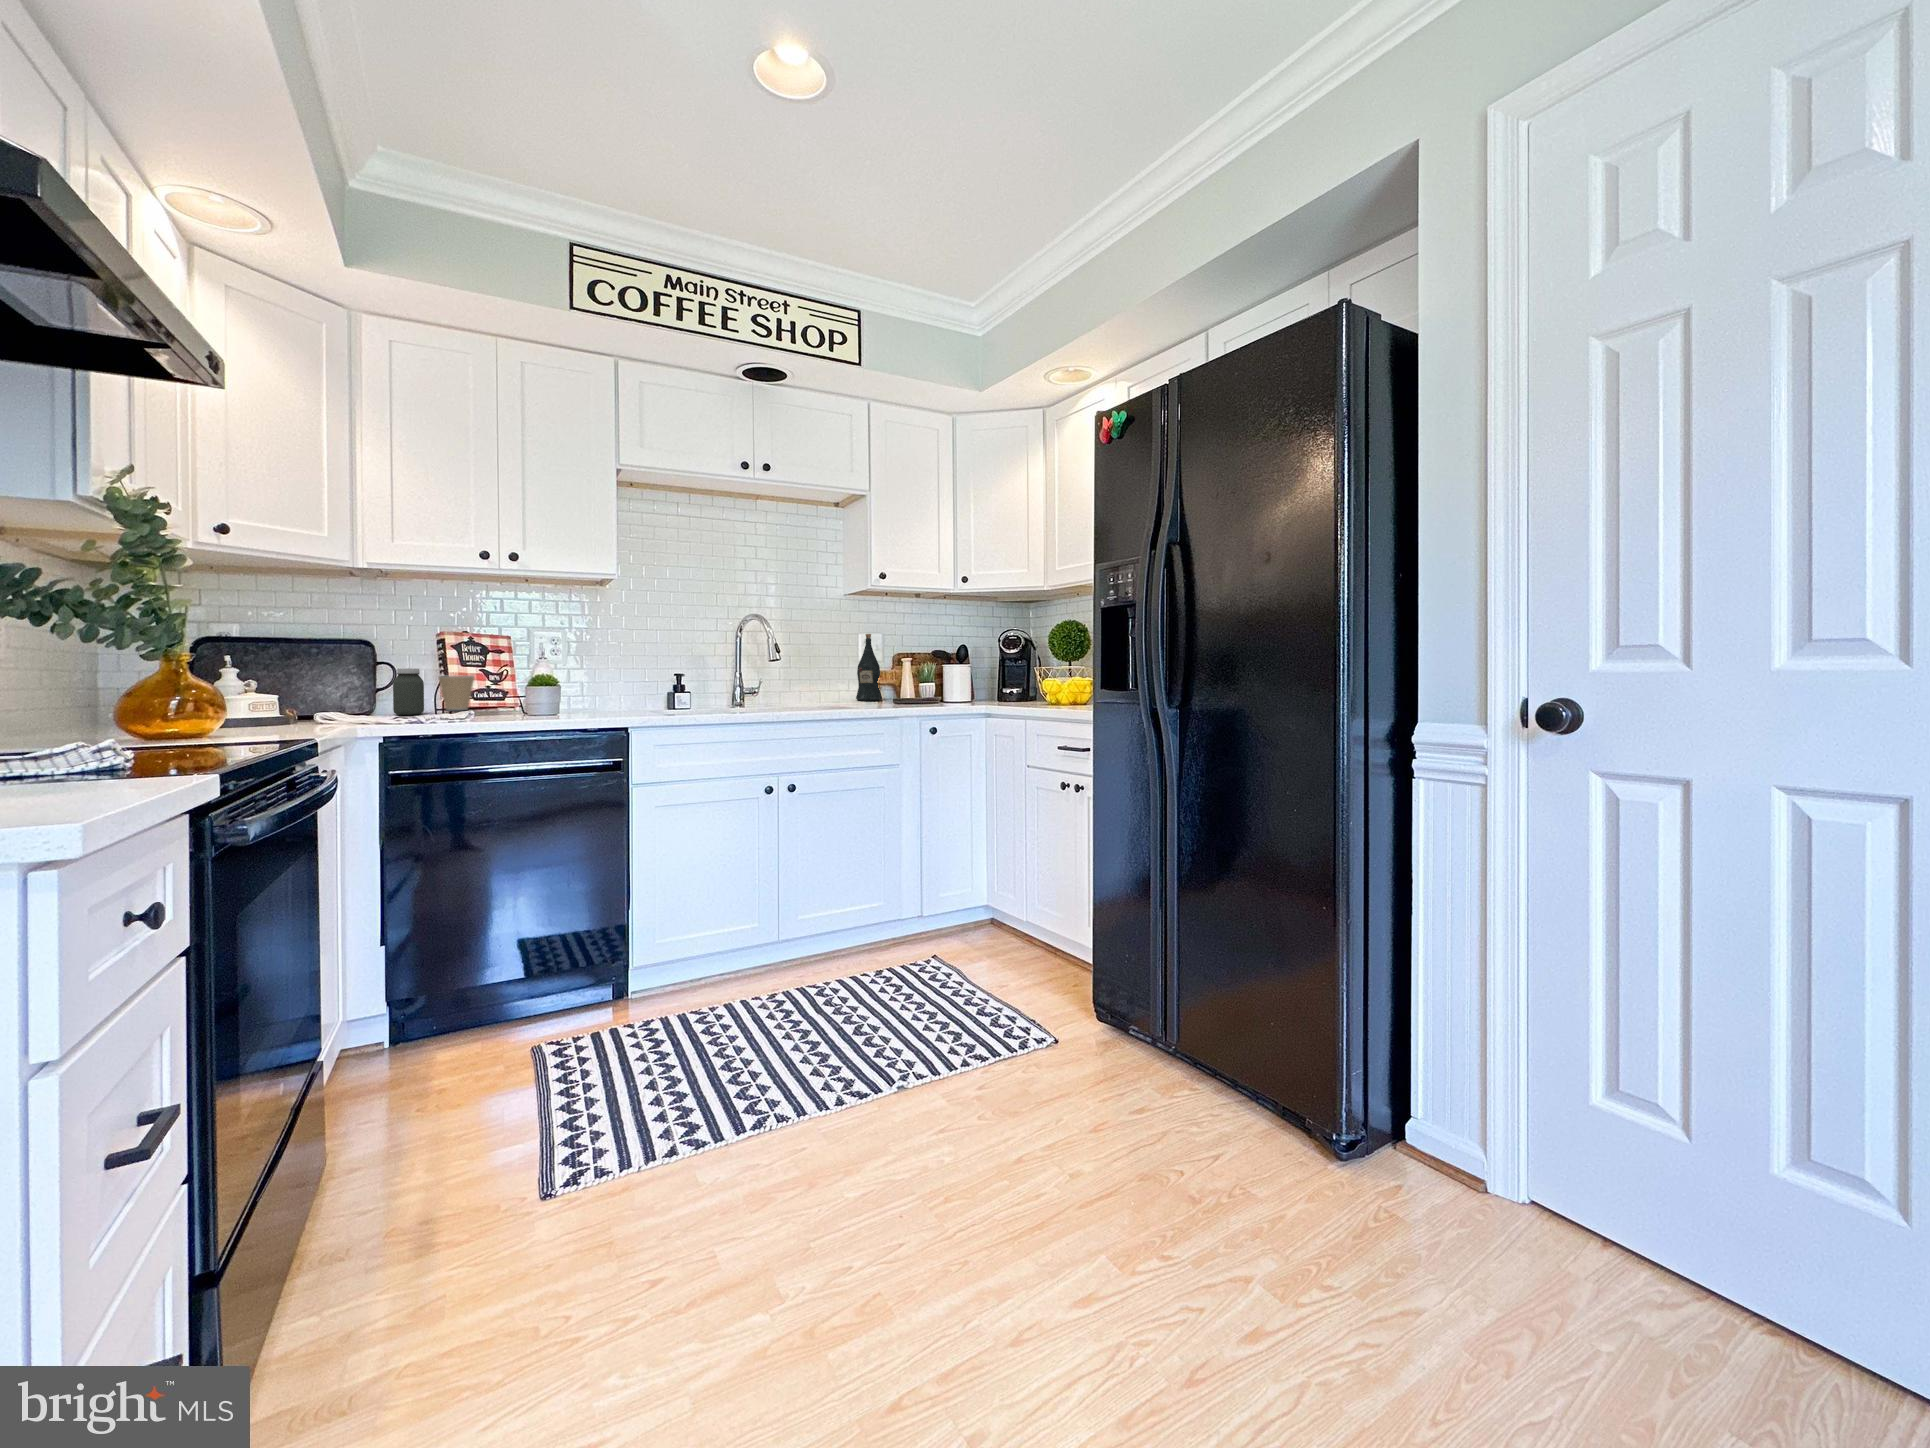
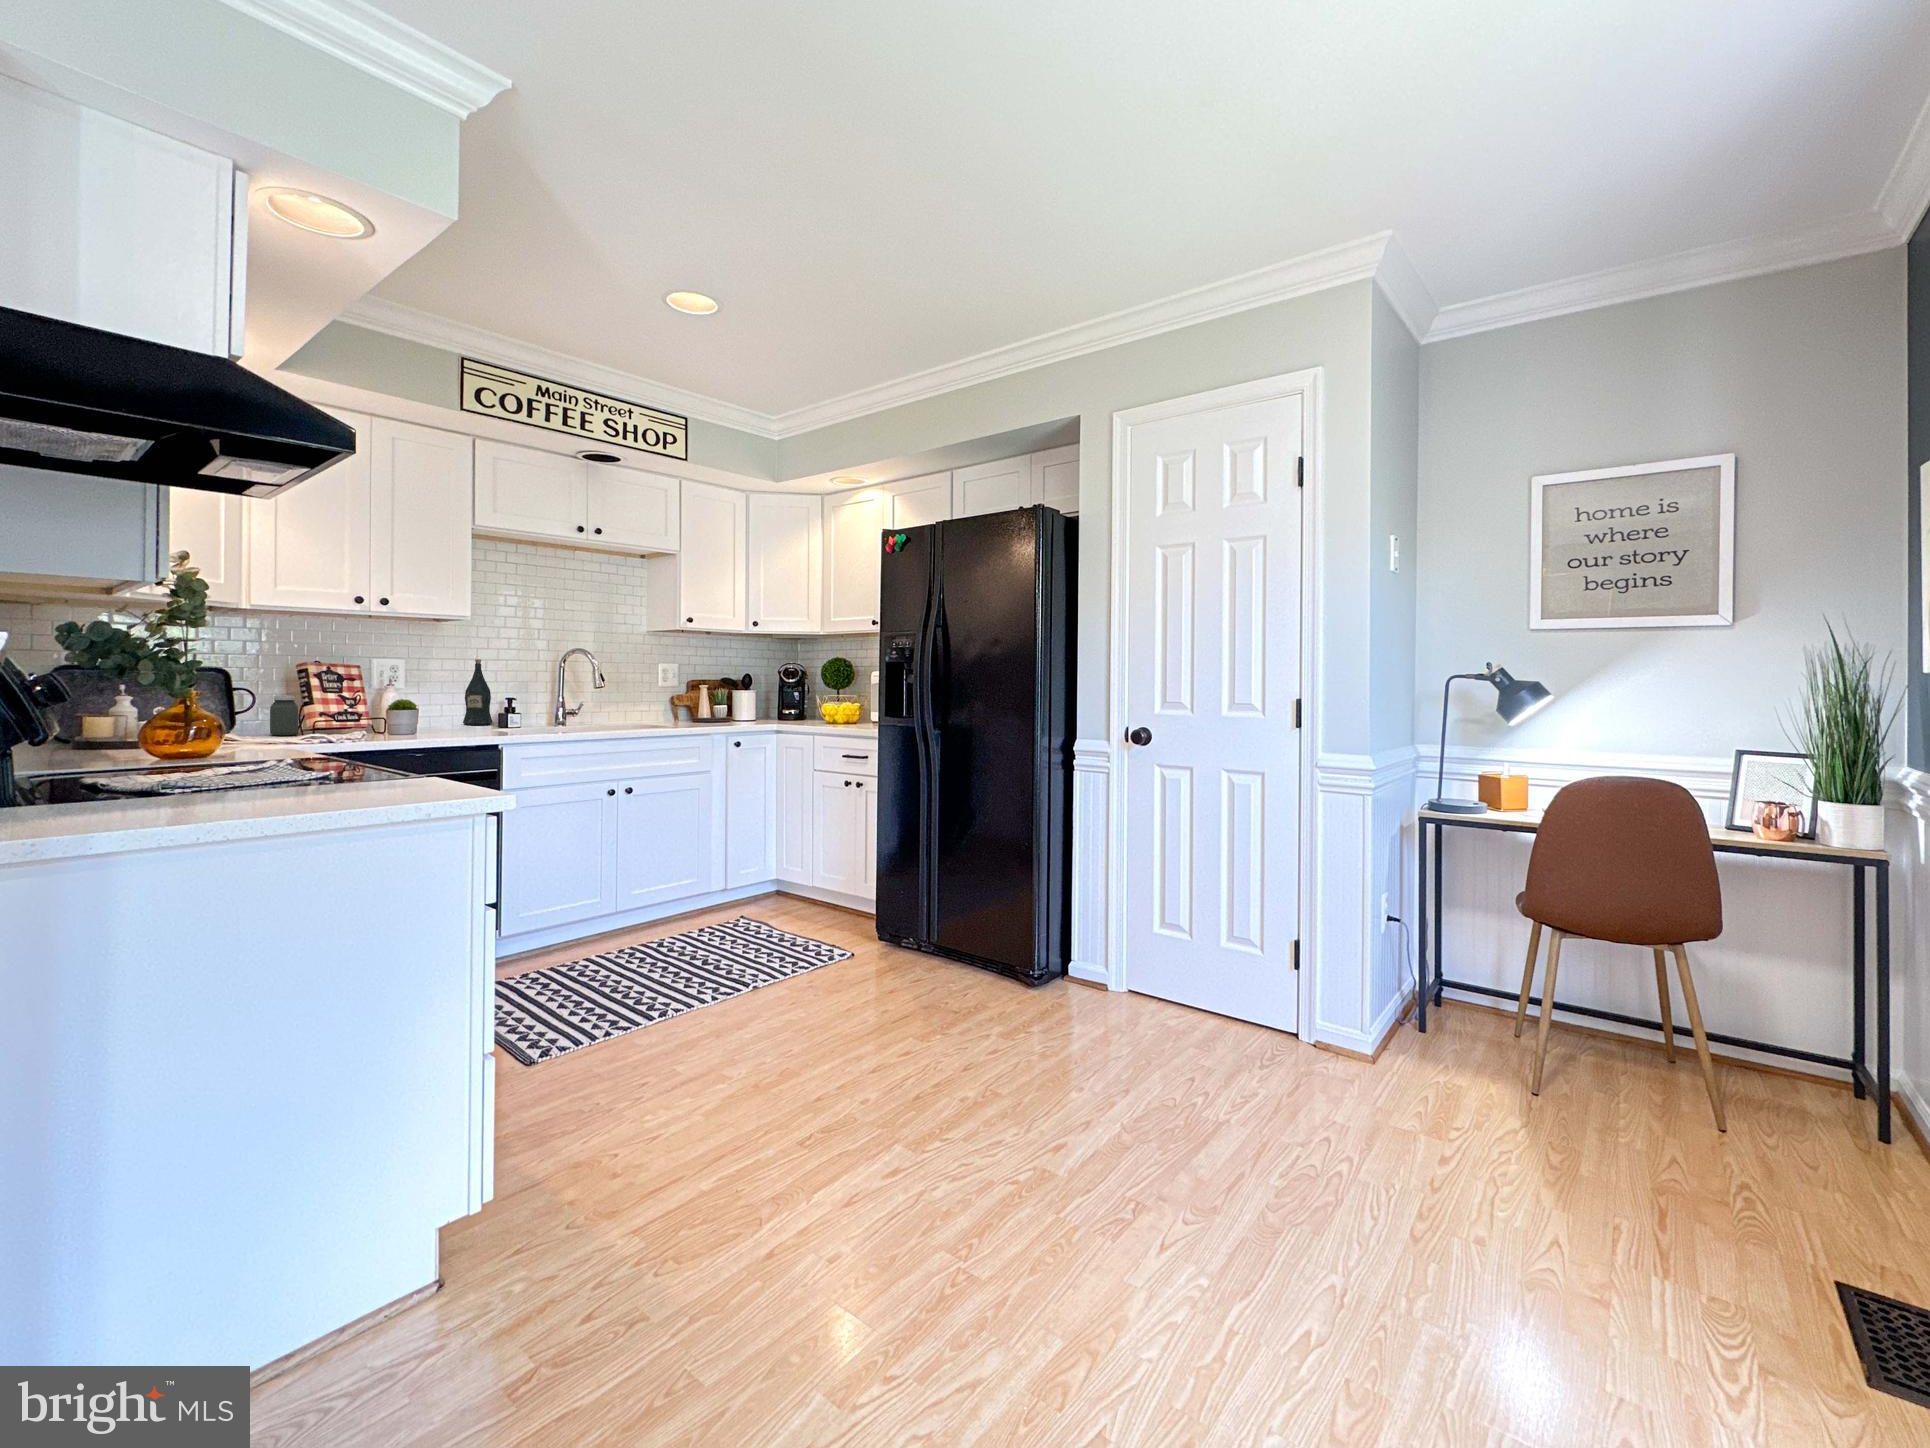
wine bottle: present [856,634,882,701] -> present [463,659,493,725]
coffee cup: present [438,675,474,710] -> none [300,700,335,731]

